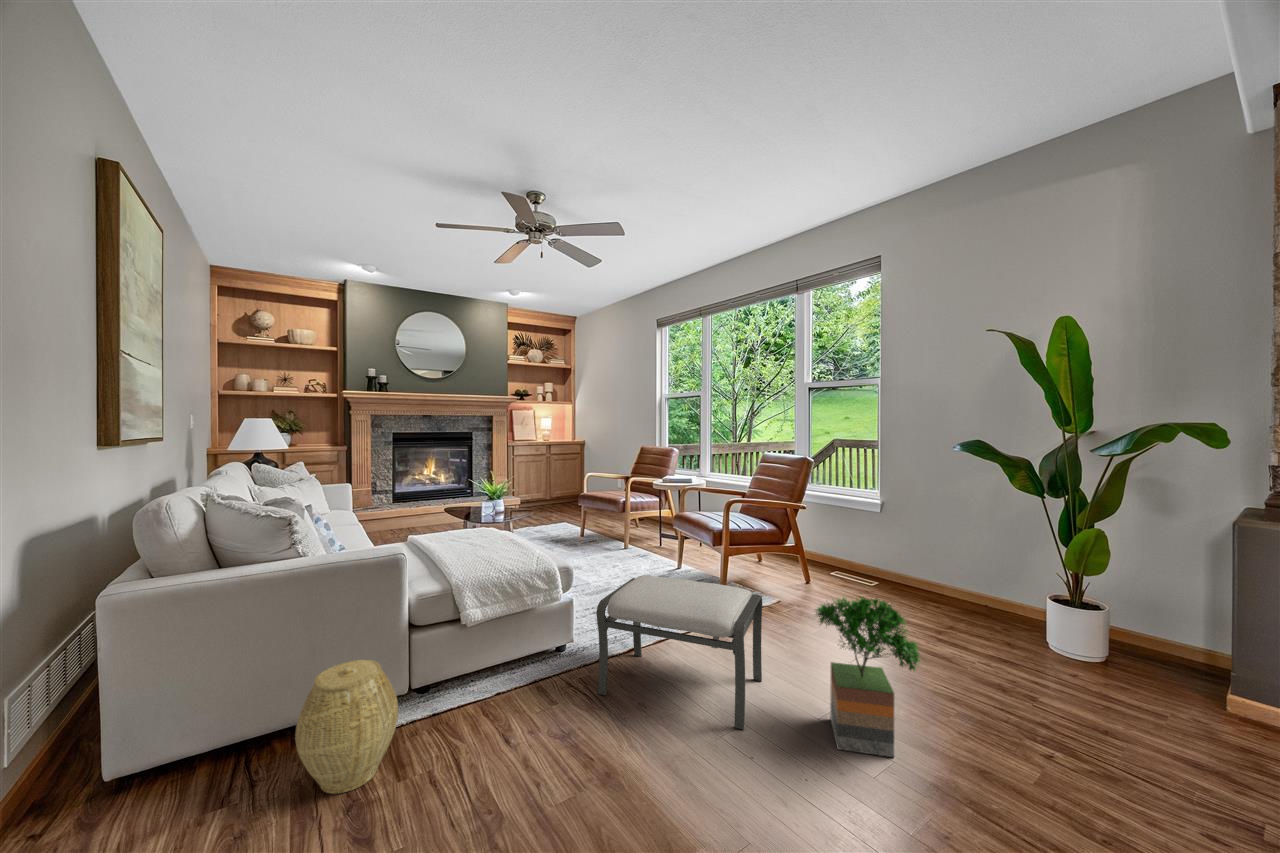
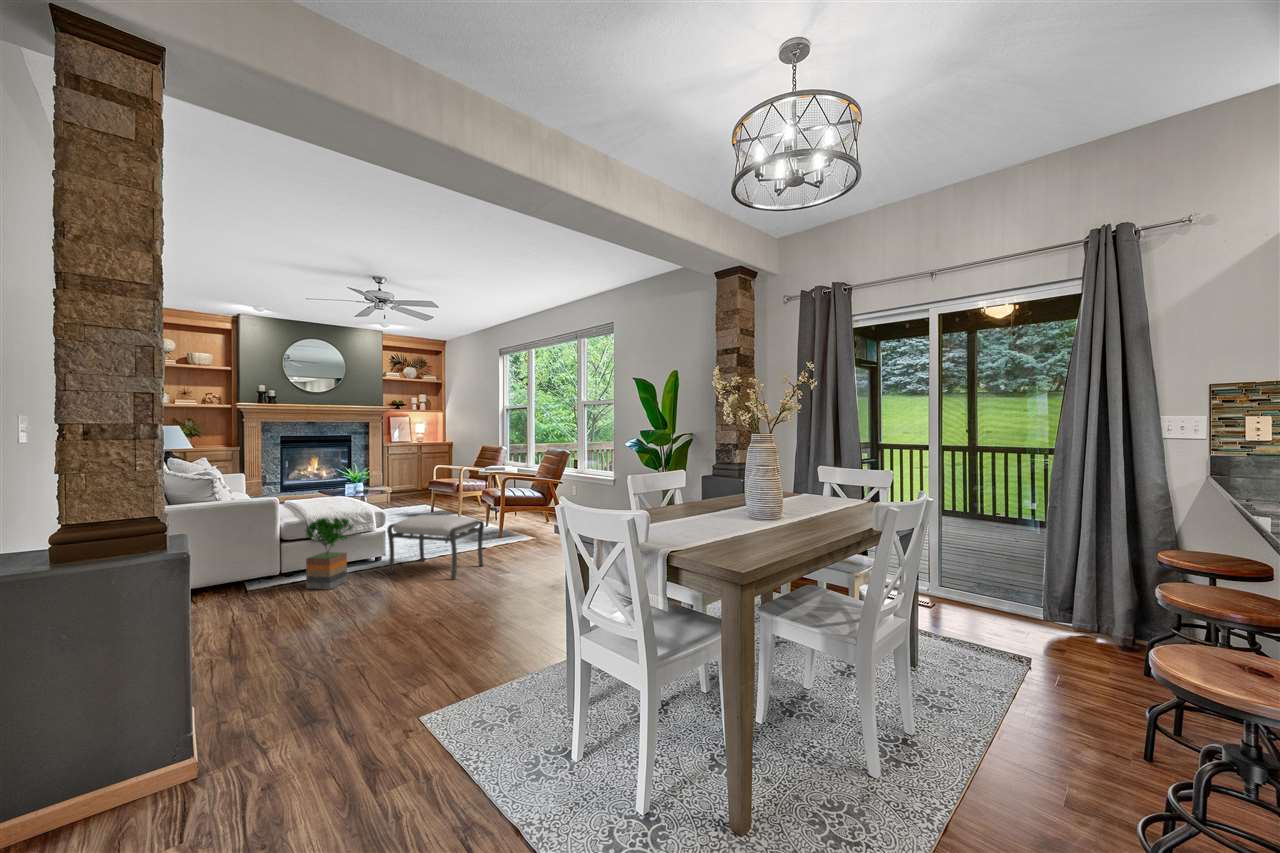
potted tree: present [816,597,920,758] -> present [306,518,354,590]
woven basket: present [295,660,398,794] -> none [219,547,271,602]

